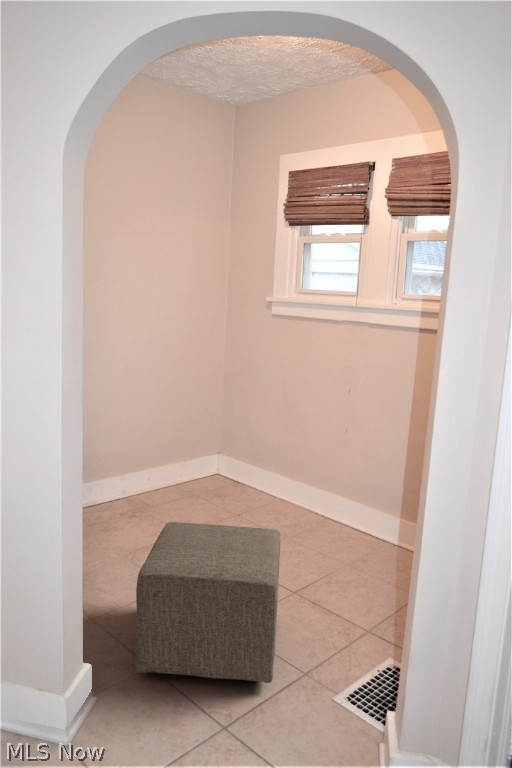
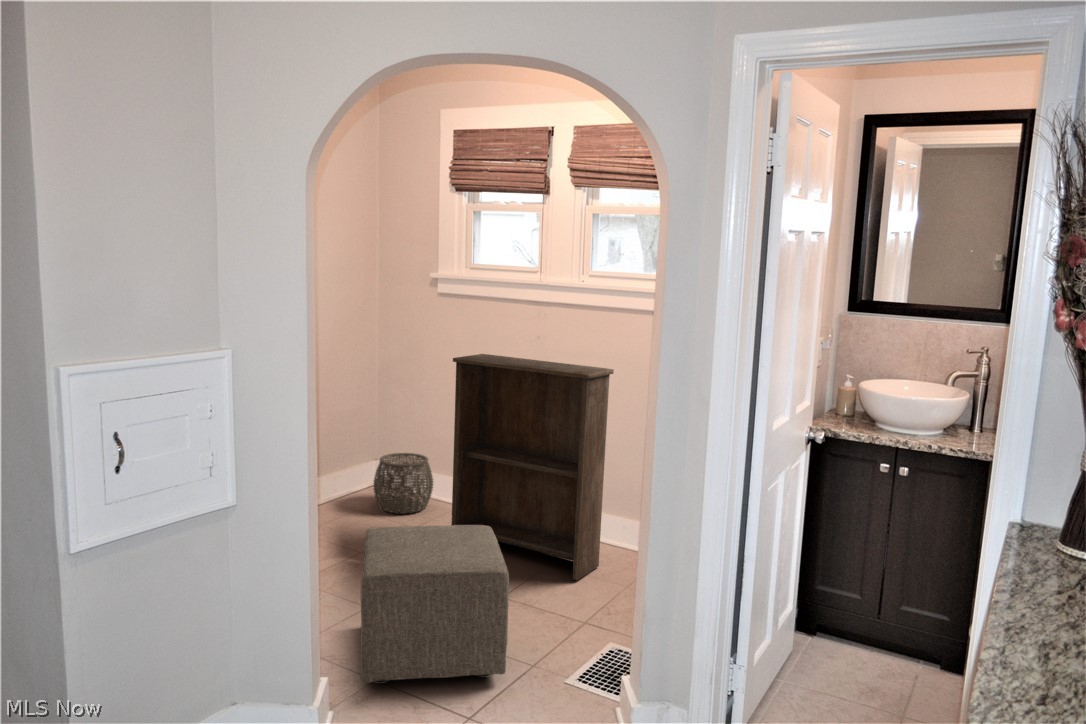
bookshelf: none [265,368,417,584] -> present [451,354,614,580]
woven basket: none [212,449,263,502] -> present [373,453,433,514]

